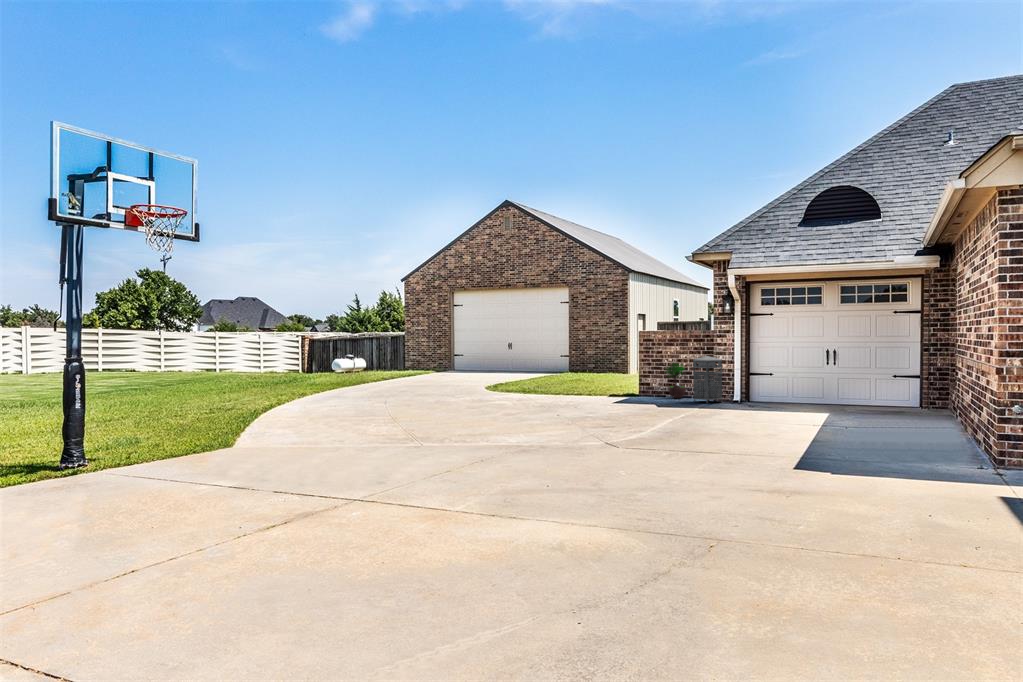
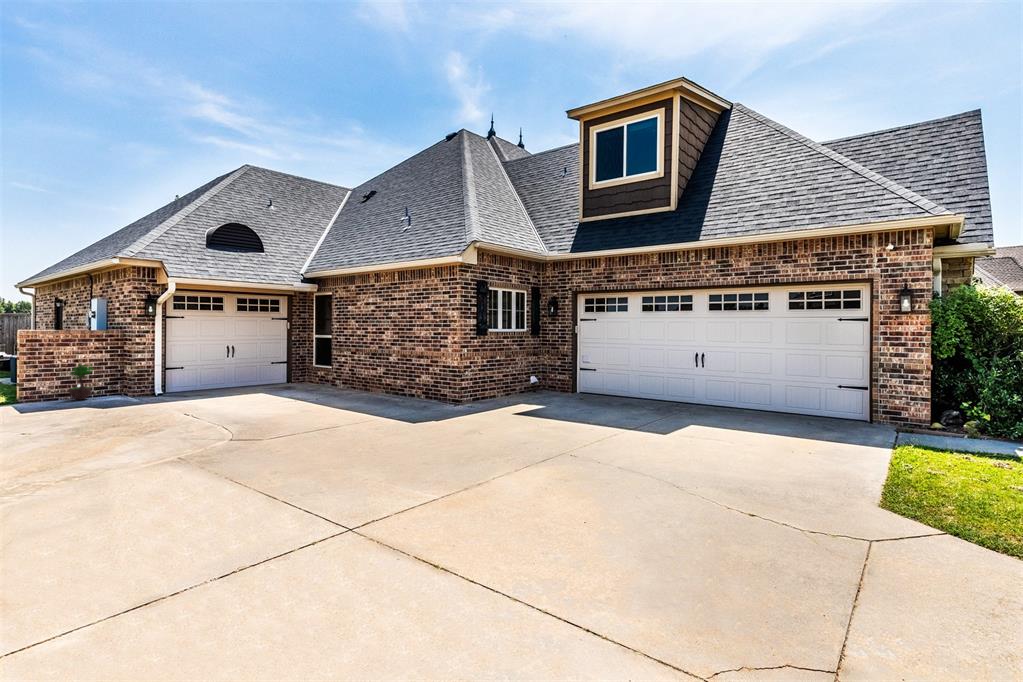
trash can: present [693,356,722,403] -> none [116,355,149,400]

